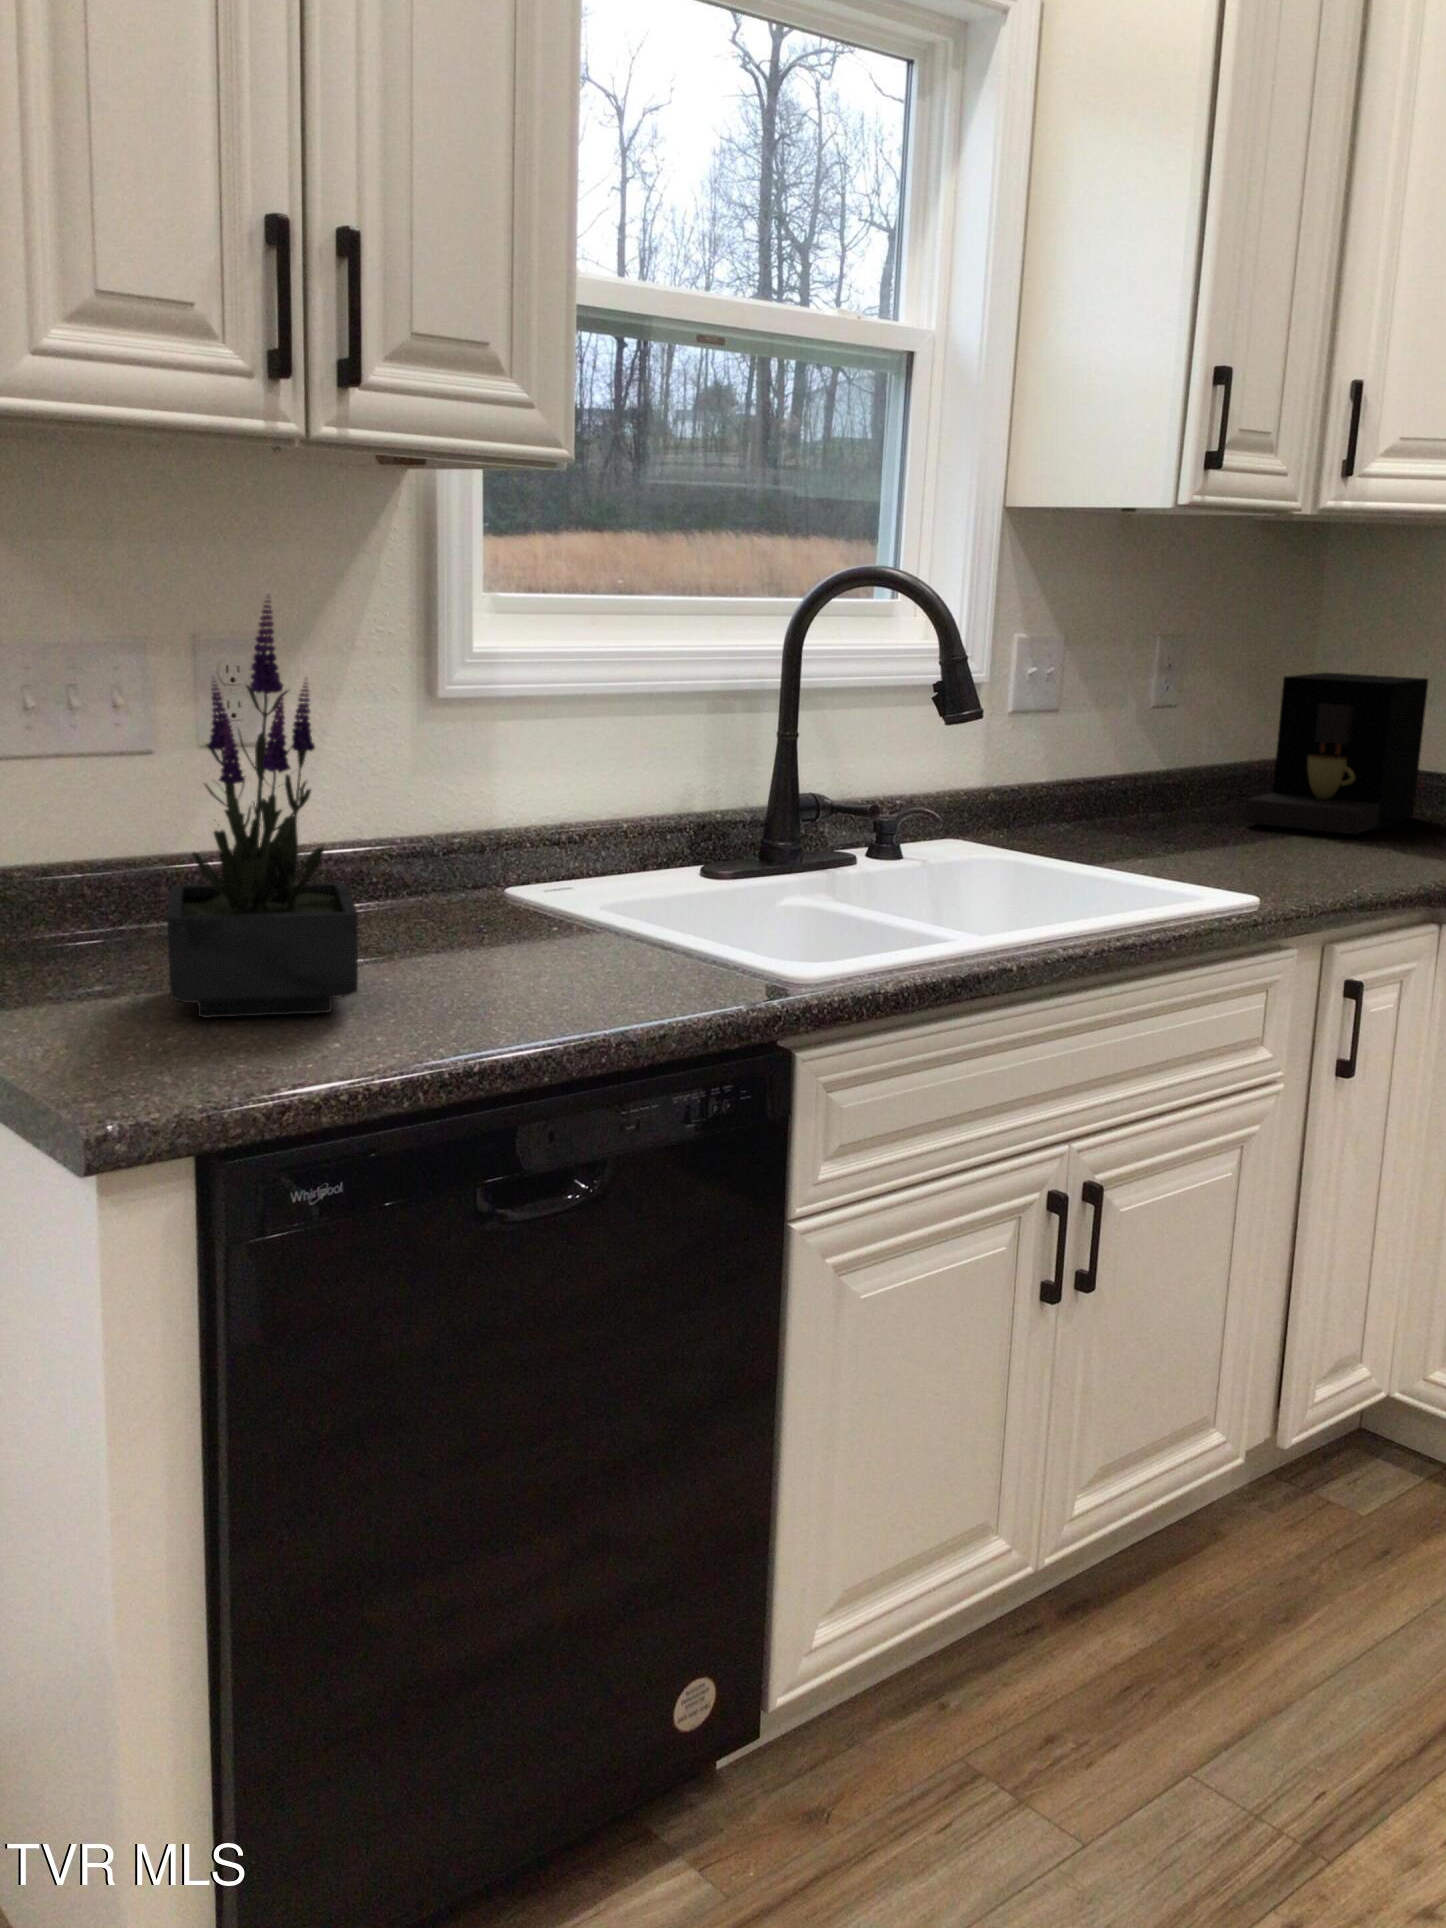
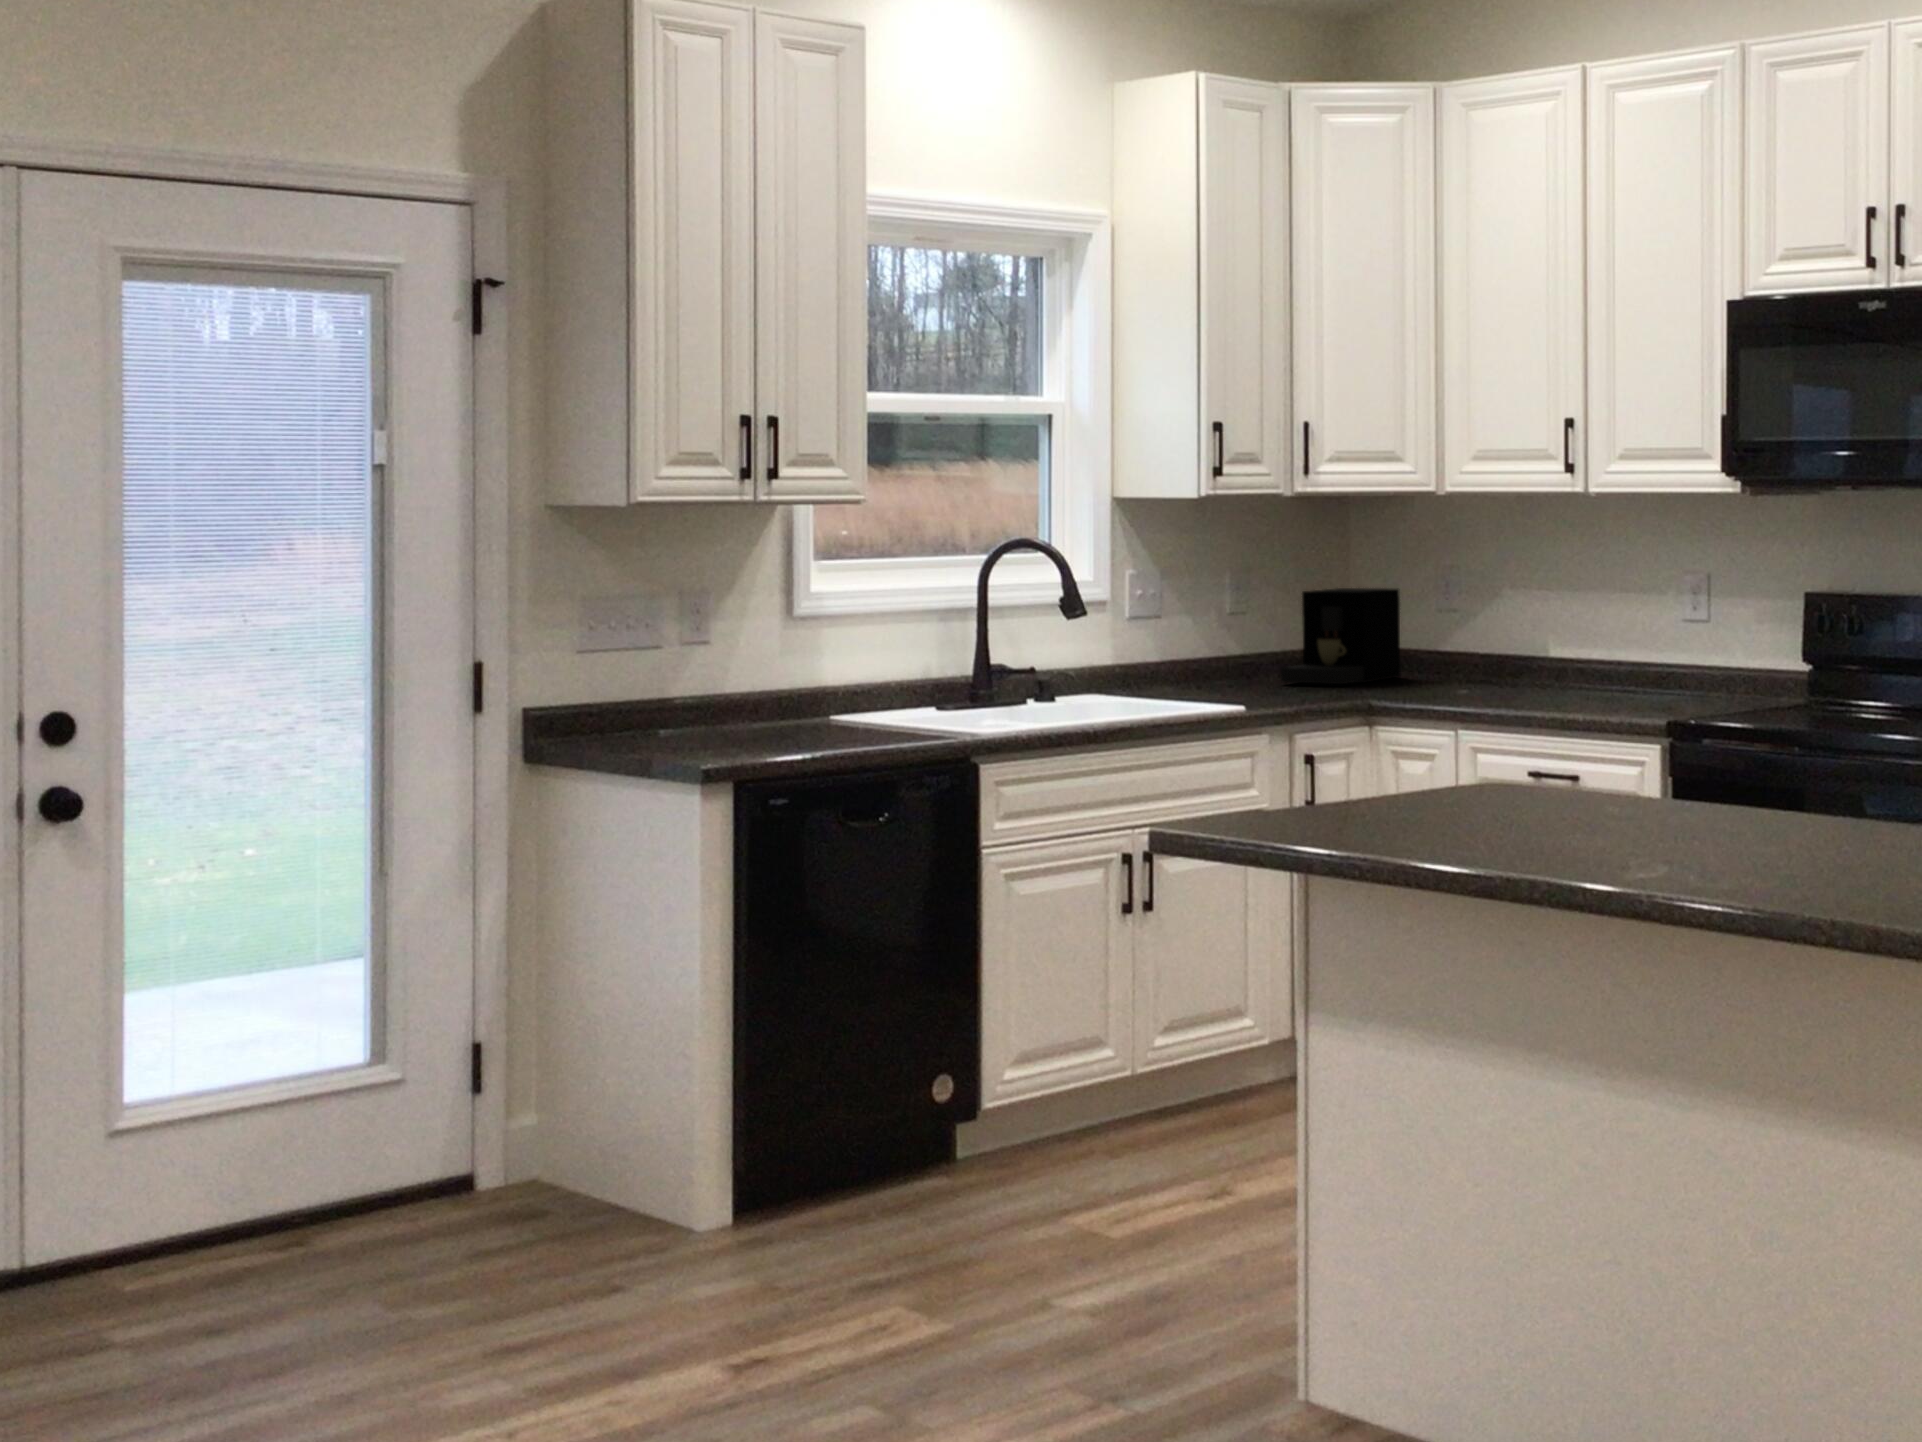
potted plant: present [167,598,358,1018] -> none [695,569,786,750]

